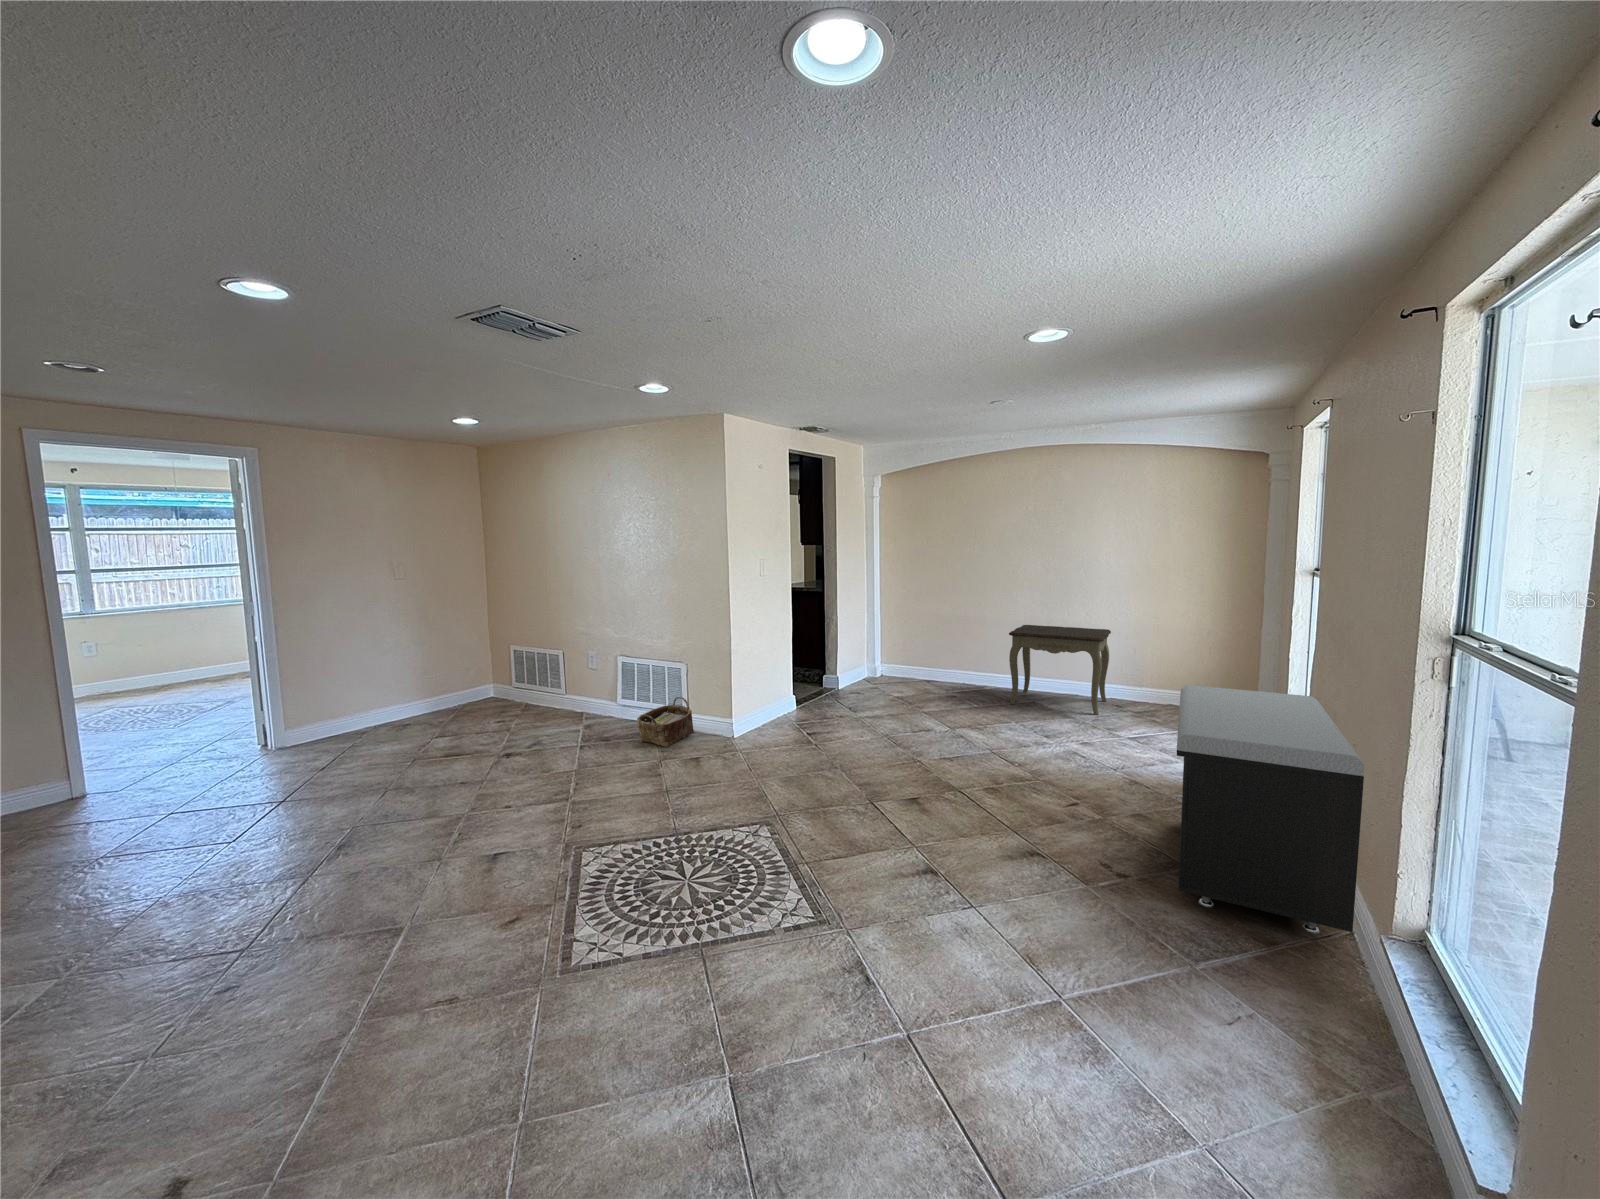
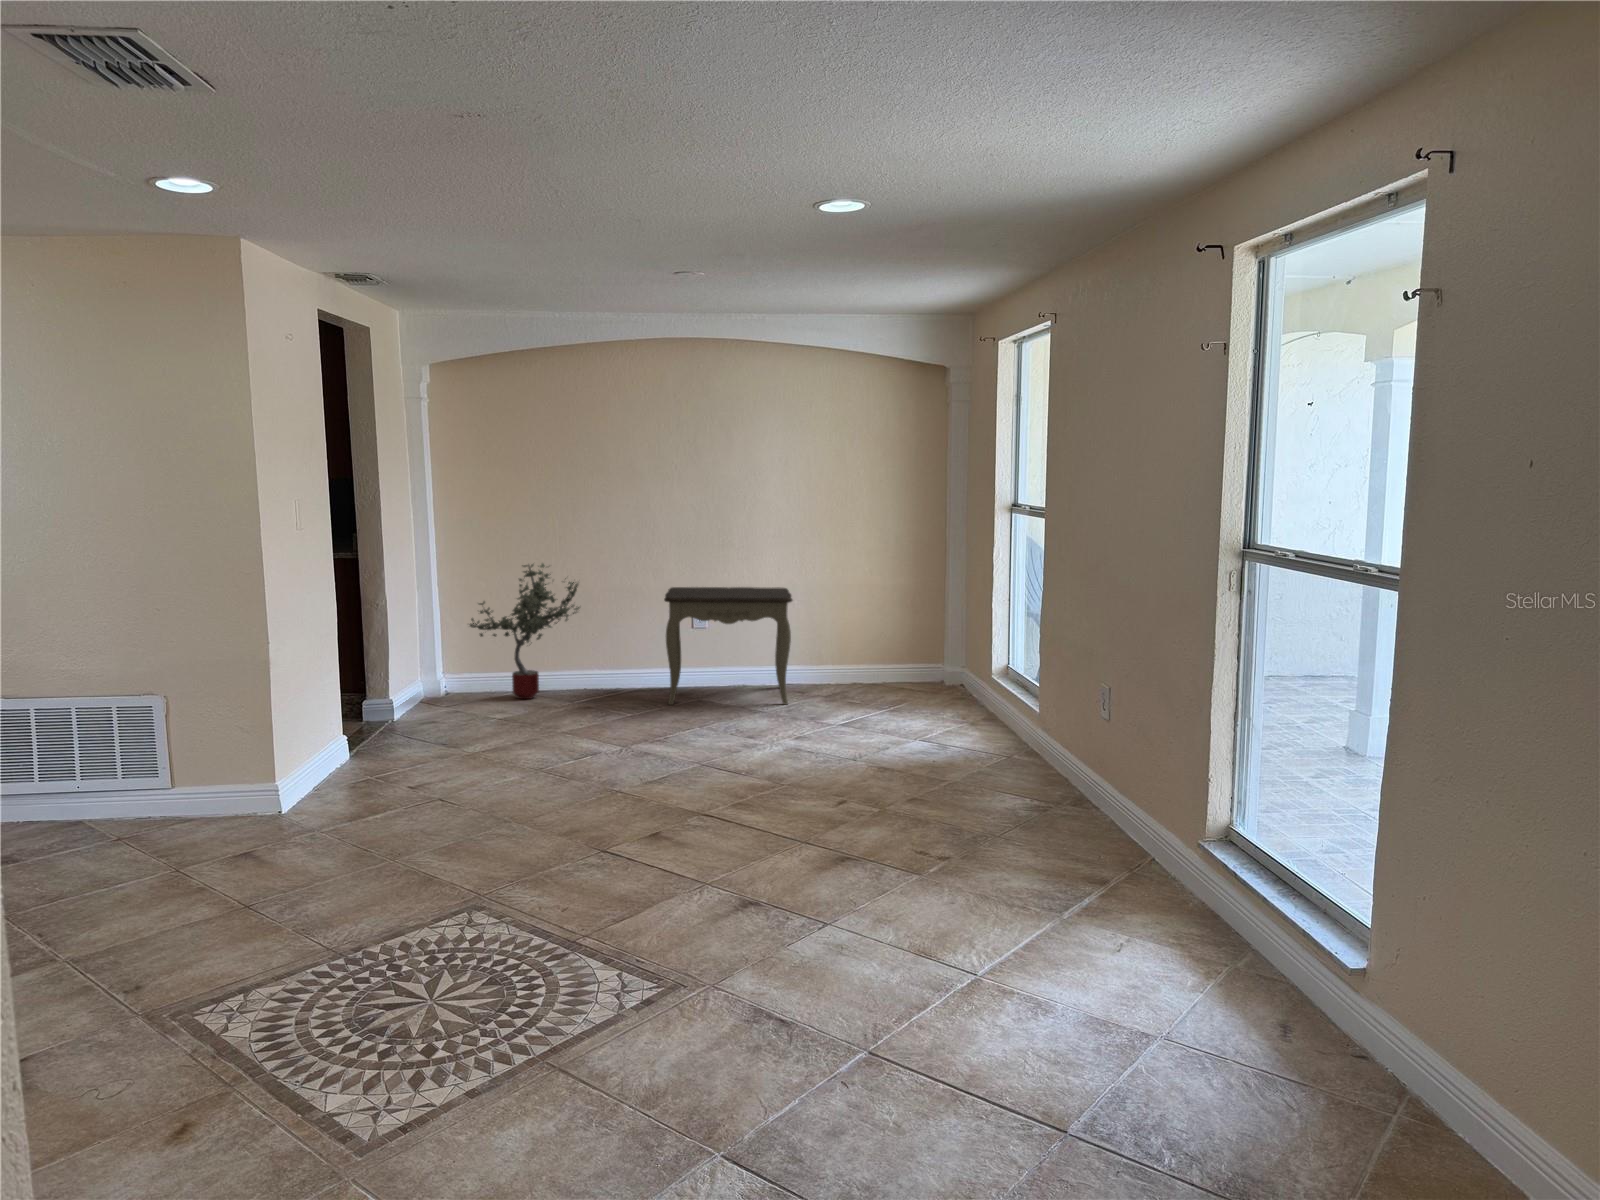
potted tree: none [894,605,960,689] -> present [470,563,579,699]
storage bench: present [1175,685,1364,934] -> none [956,635,1169,868]
woven basket: present [637,697,694,747] -> none [54,750,173,847]

